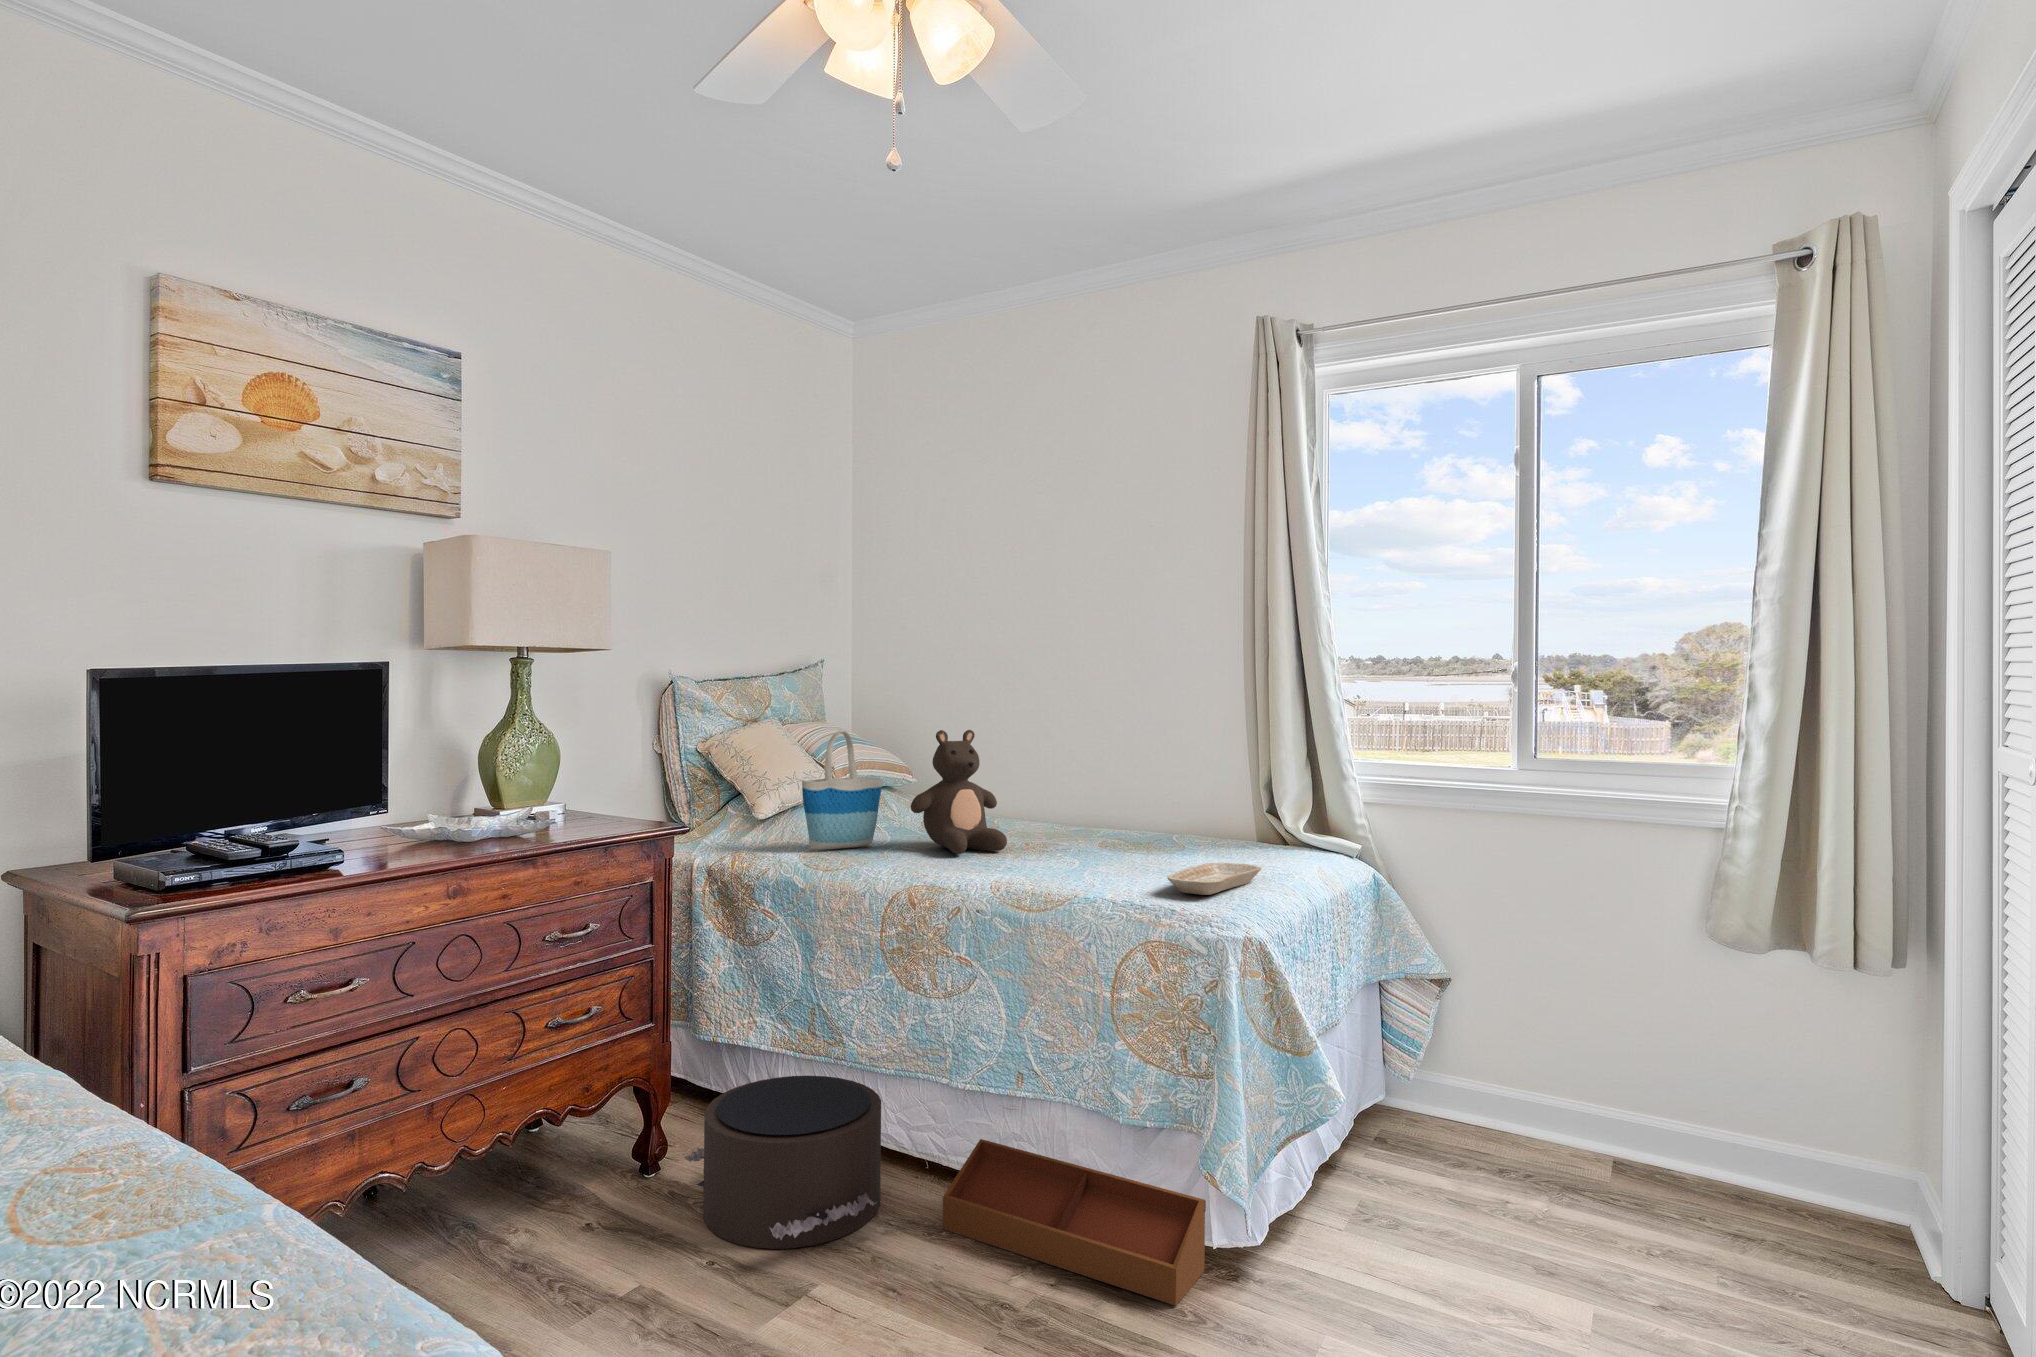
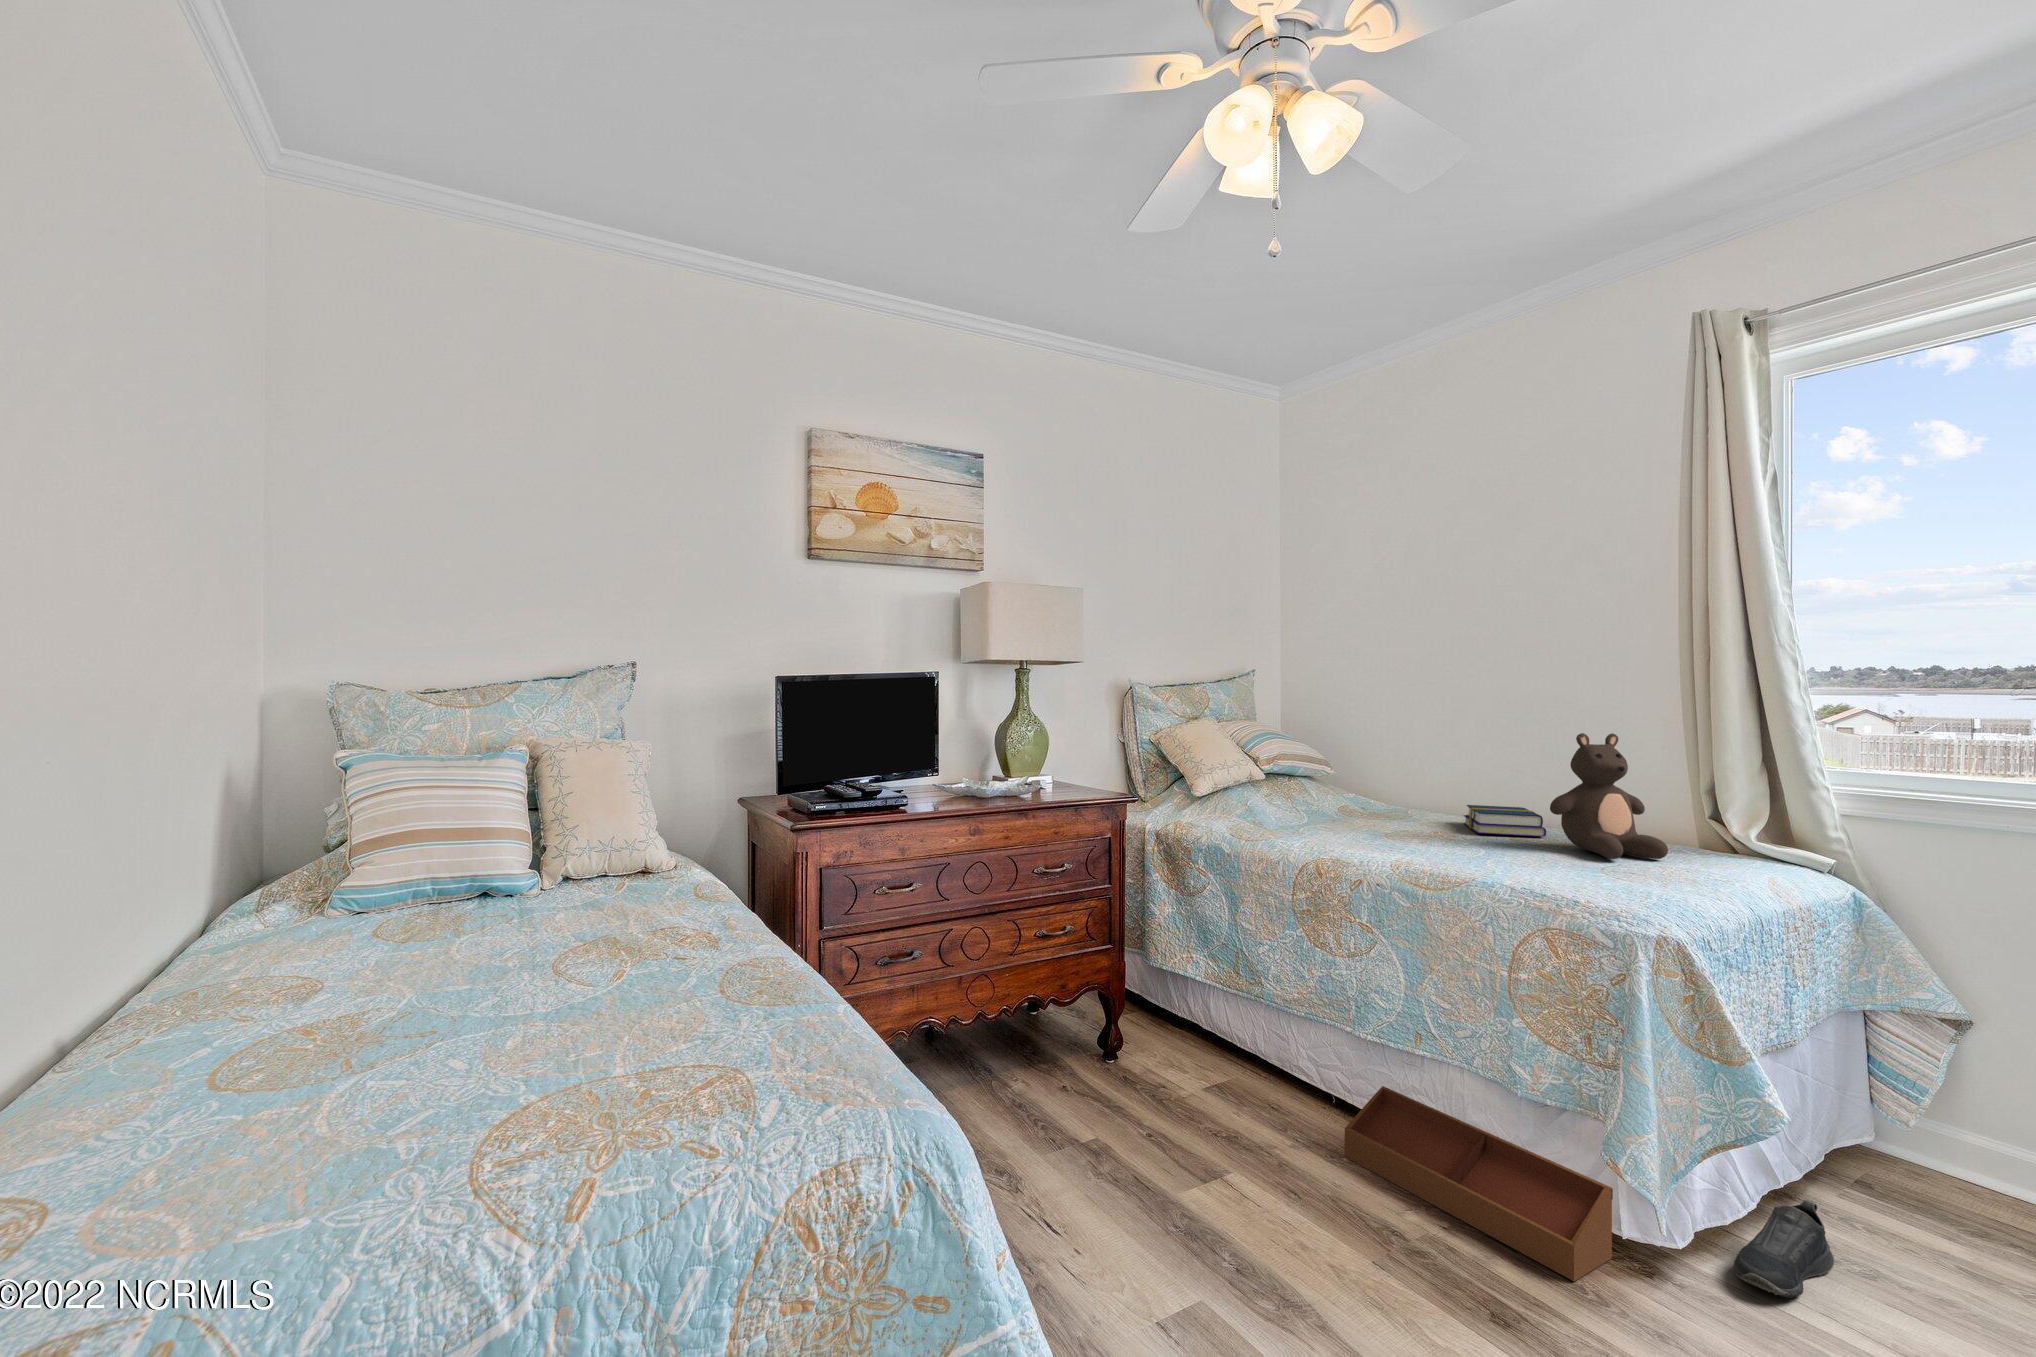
tote bag: present [802,730,883,850] -> none [1234,726,1304,823]
teddy bear: present [911,730,1007,854] -> present [1550,733,1668,859]
book: none [1048,811,1129,843] -> present [1464,805,1546,837]
tray: present [1167,863,1261,895] -> none [1574,861,1691,890]
pouf: present [685,1076,881,1249] -> none [1135,1004,1292,1143]
shoe: none [1301,1170,1372,1268] -> present [1734,1200,1834,1298]

